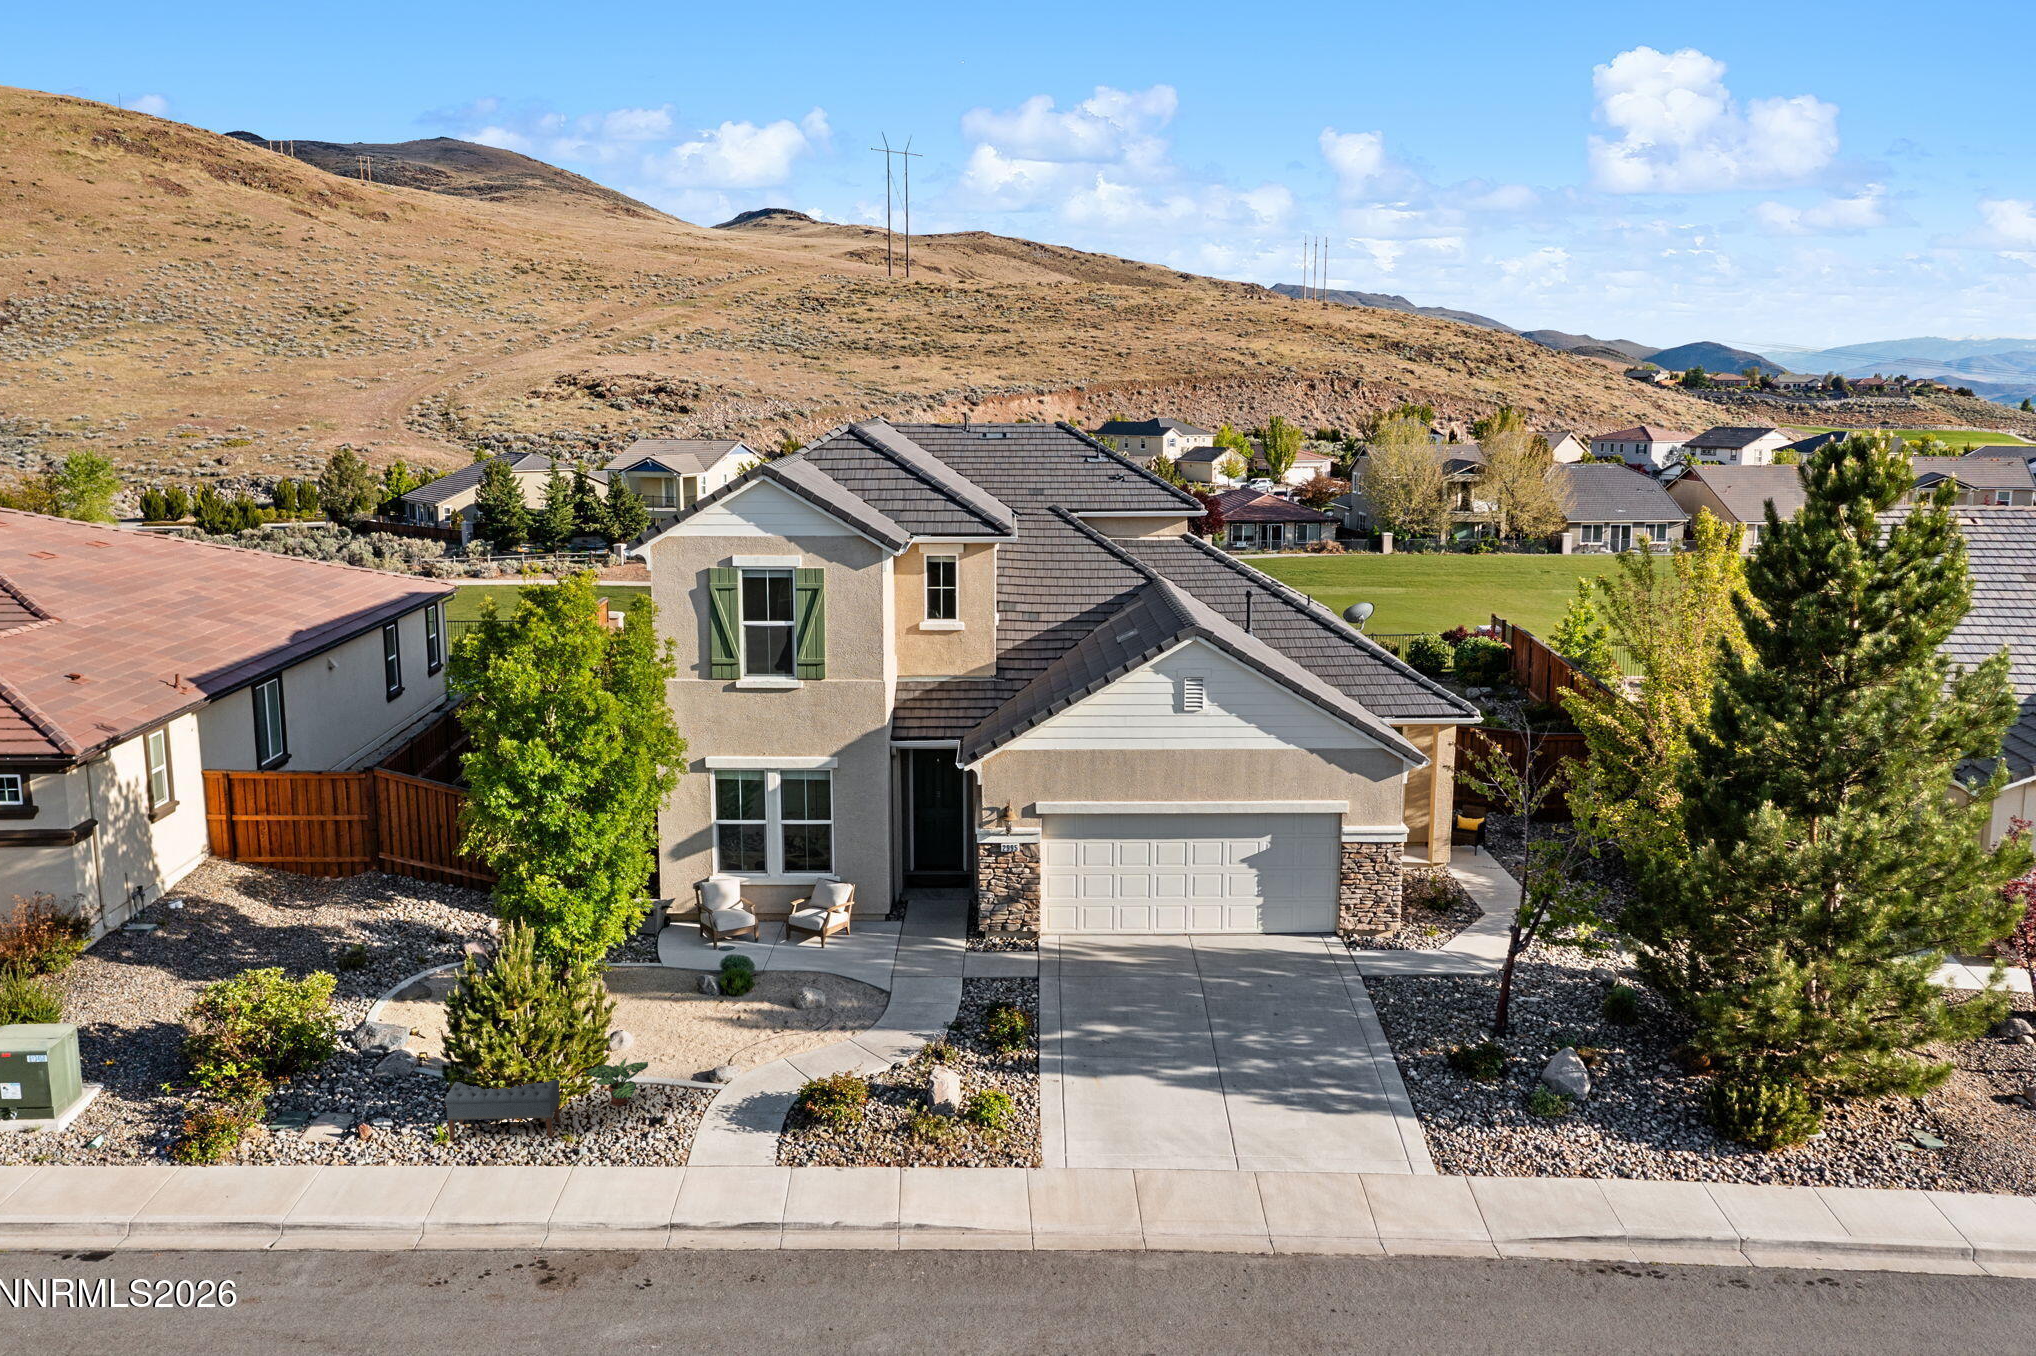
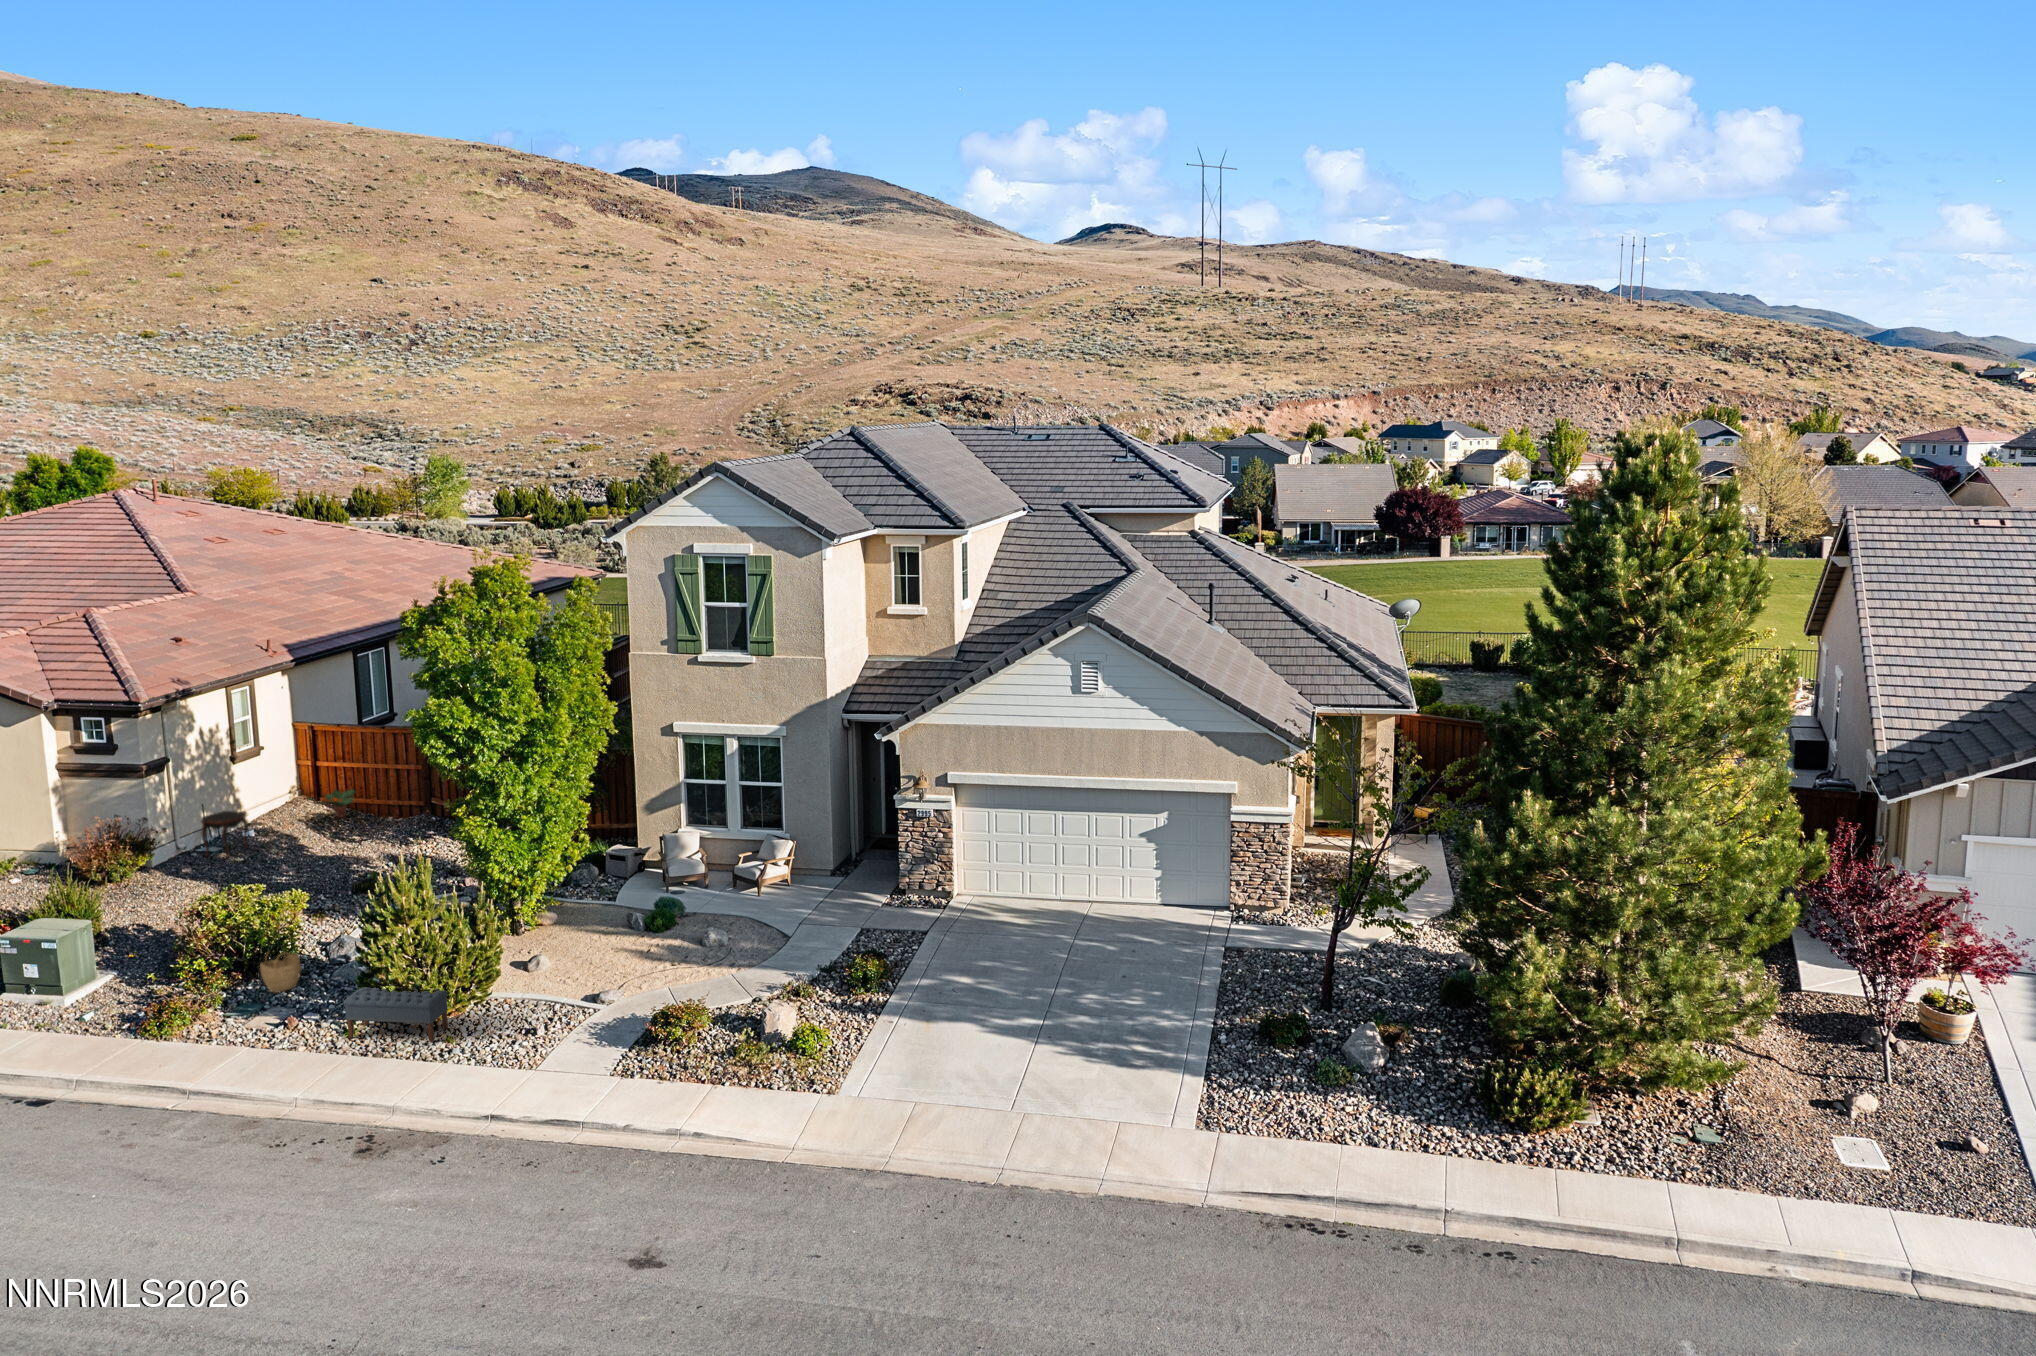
side table: none [127,880,180,937] -> present [201,811,248,858]
woven basket: none [306,1040,352,1093] -> present [260,952,301,993]
potted plant: present [586,1058,648,1106] -> present [324,789,355,818]

